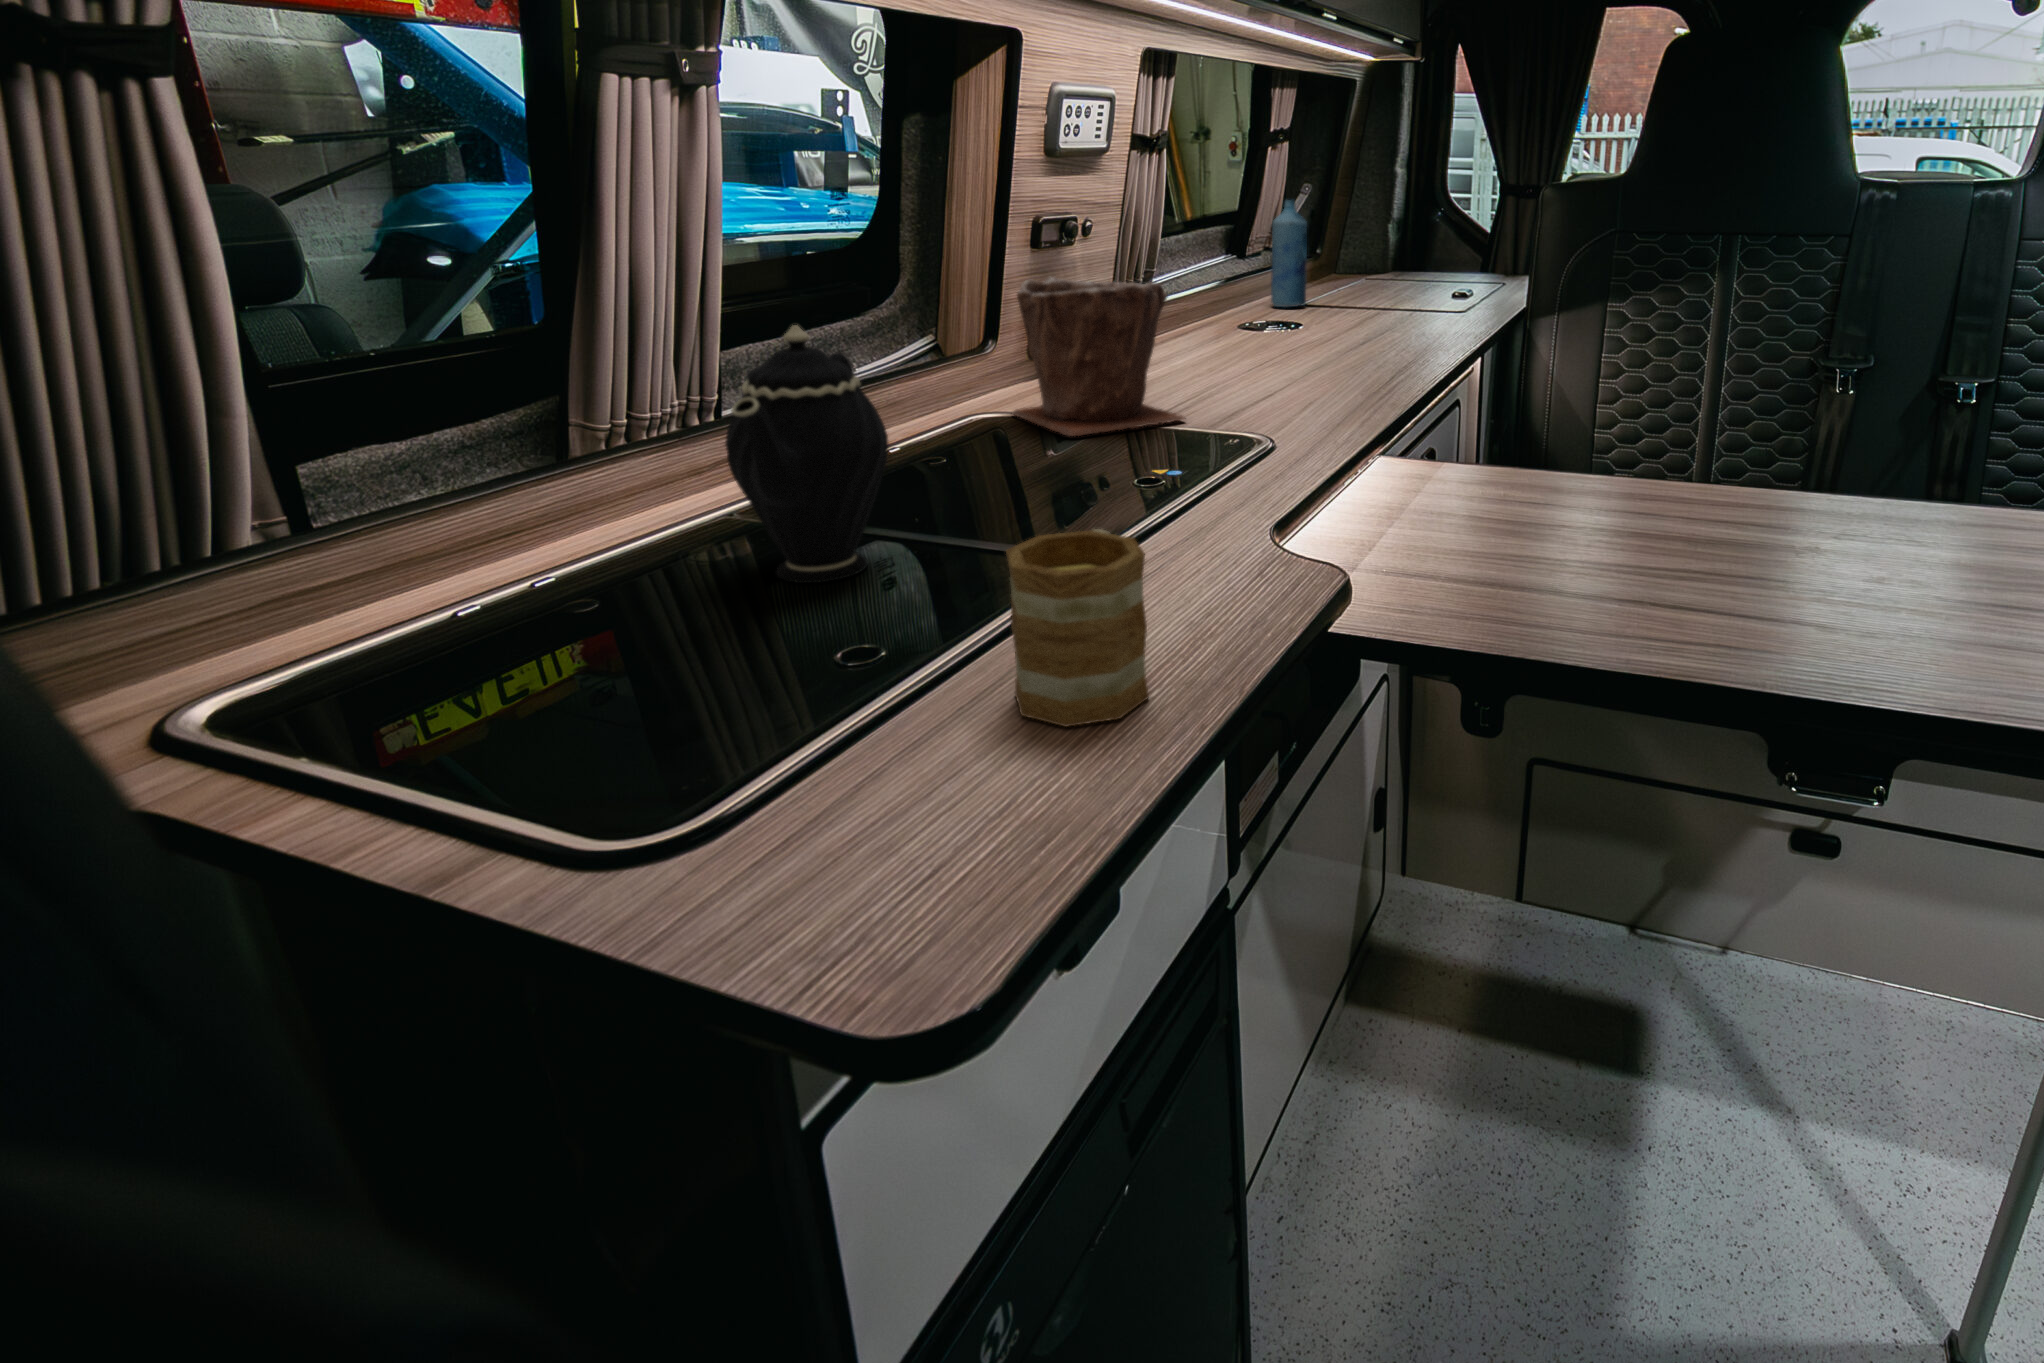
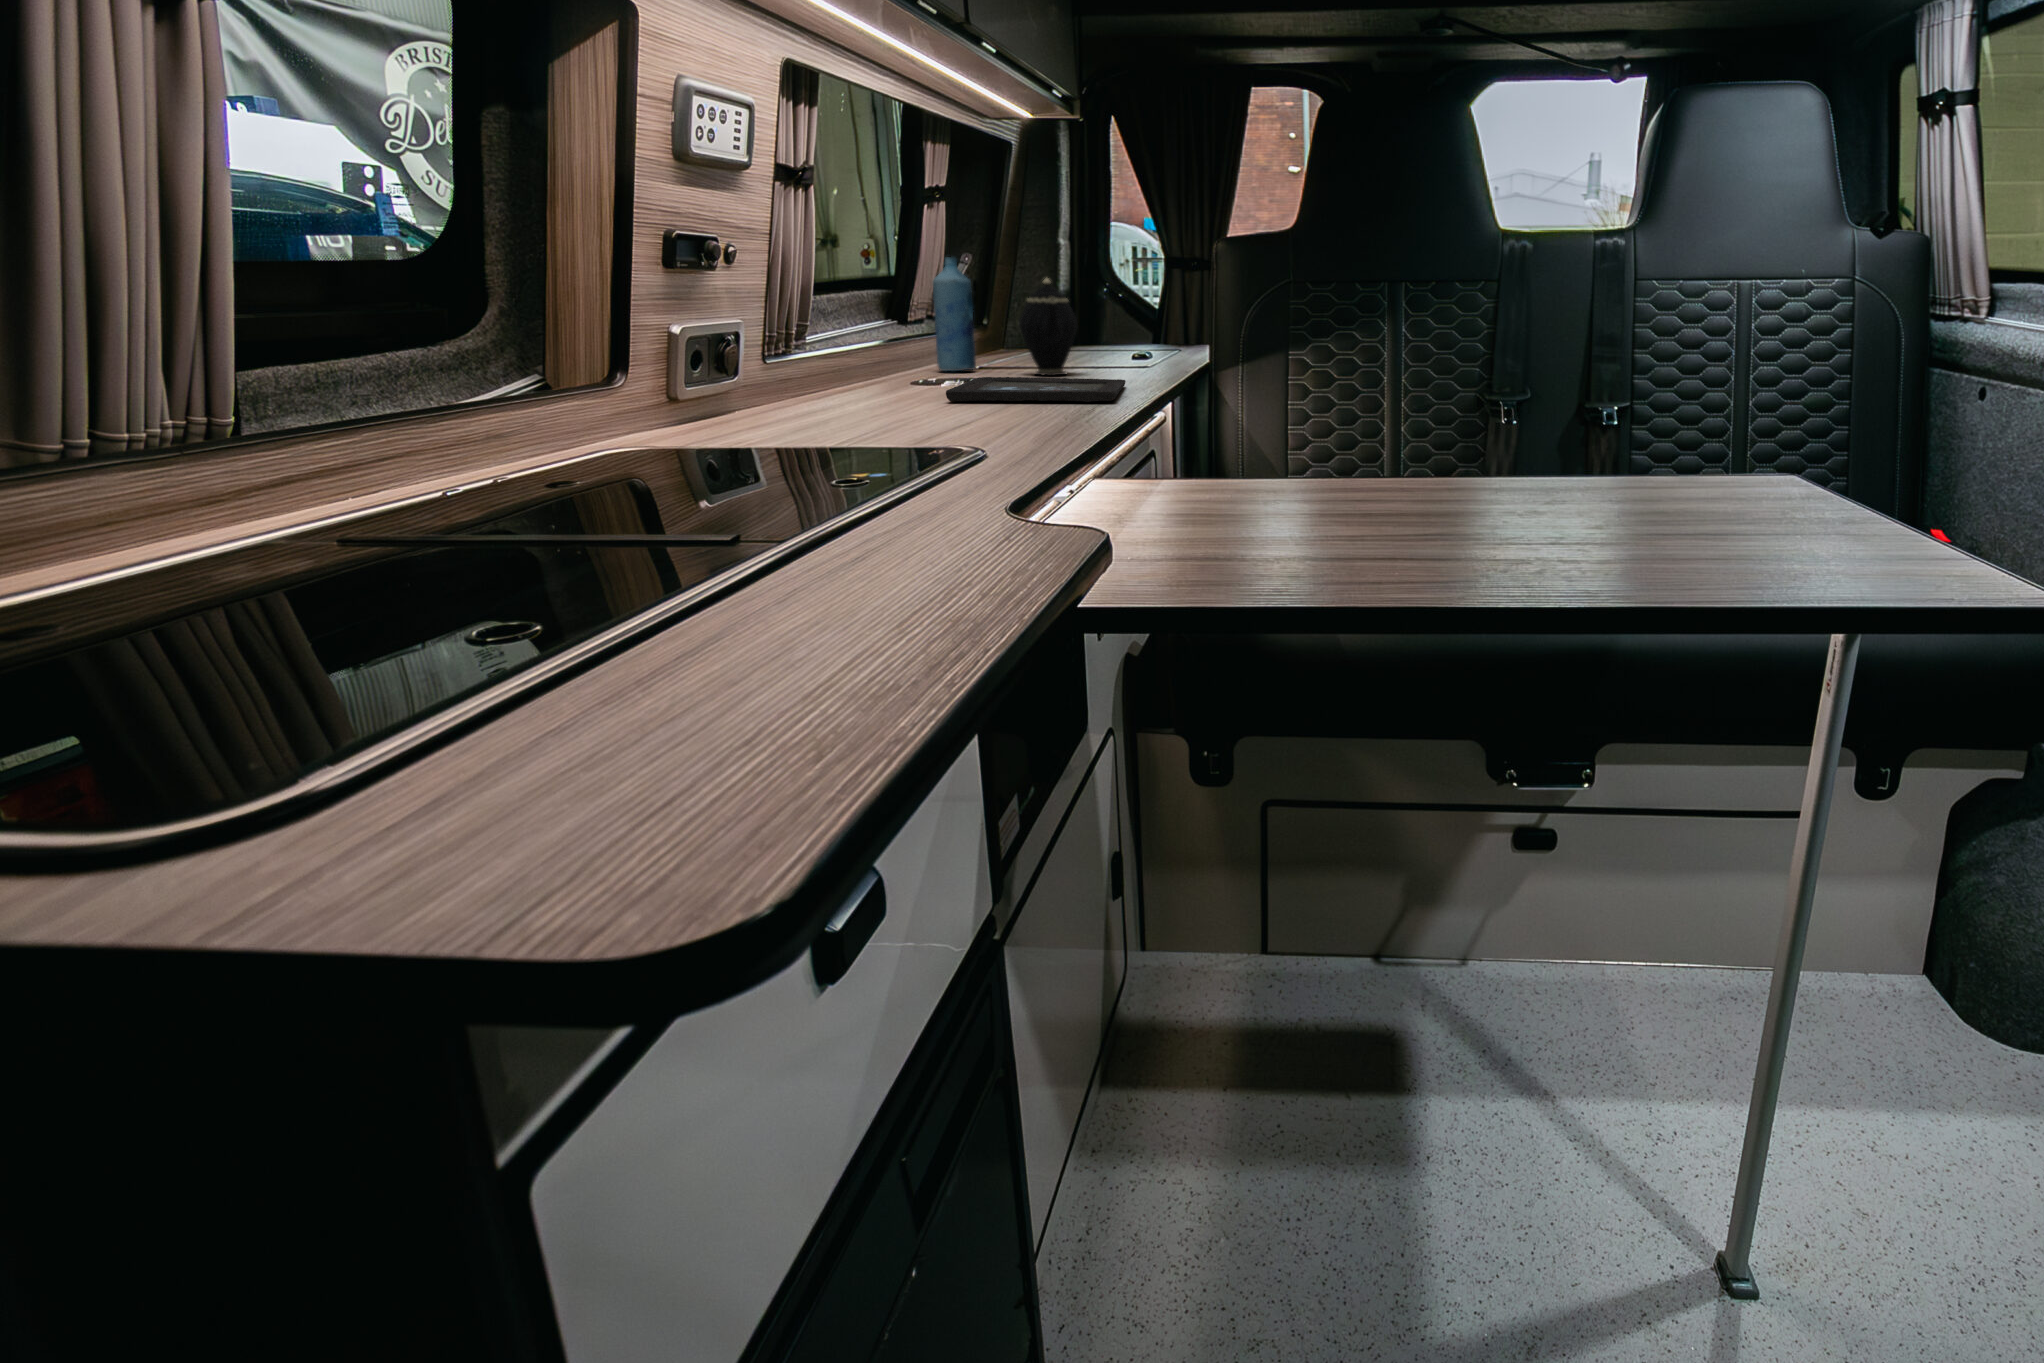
plant pot: present [1012,277,1185,436] -> none [652,292,872,468]
tray: none [1268,321,1441,358] -> present [946,377,1126,402]
teapot: present [725,325,889,583] -> present [1019,278,1078,376]
mug: present [1006,529,1149,727] -> none [706,474,903,693]

